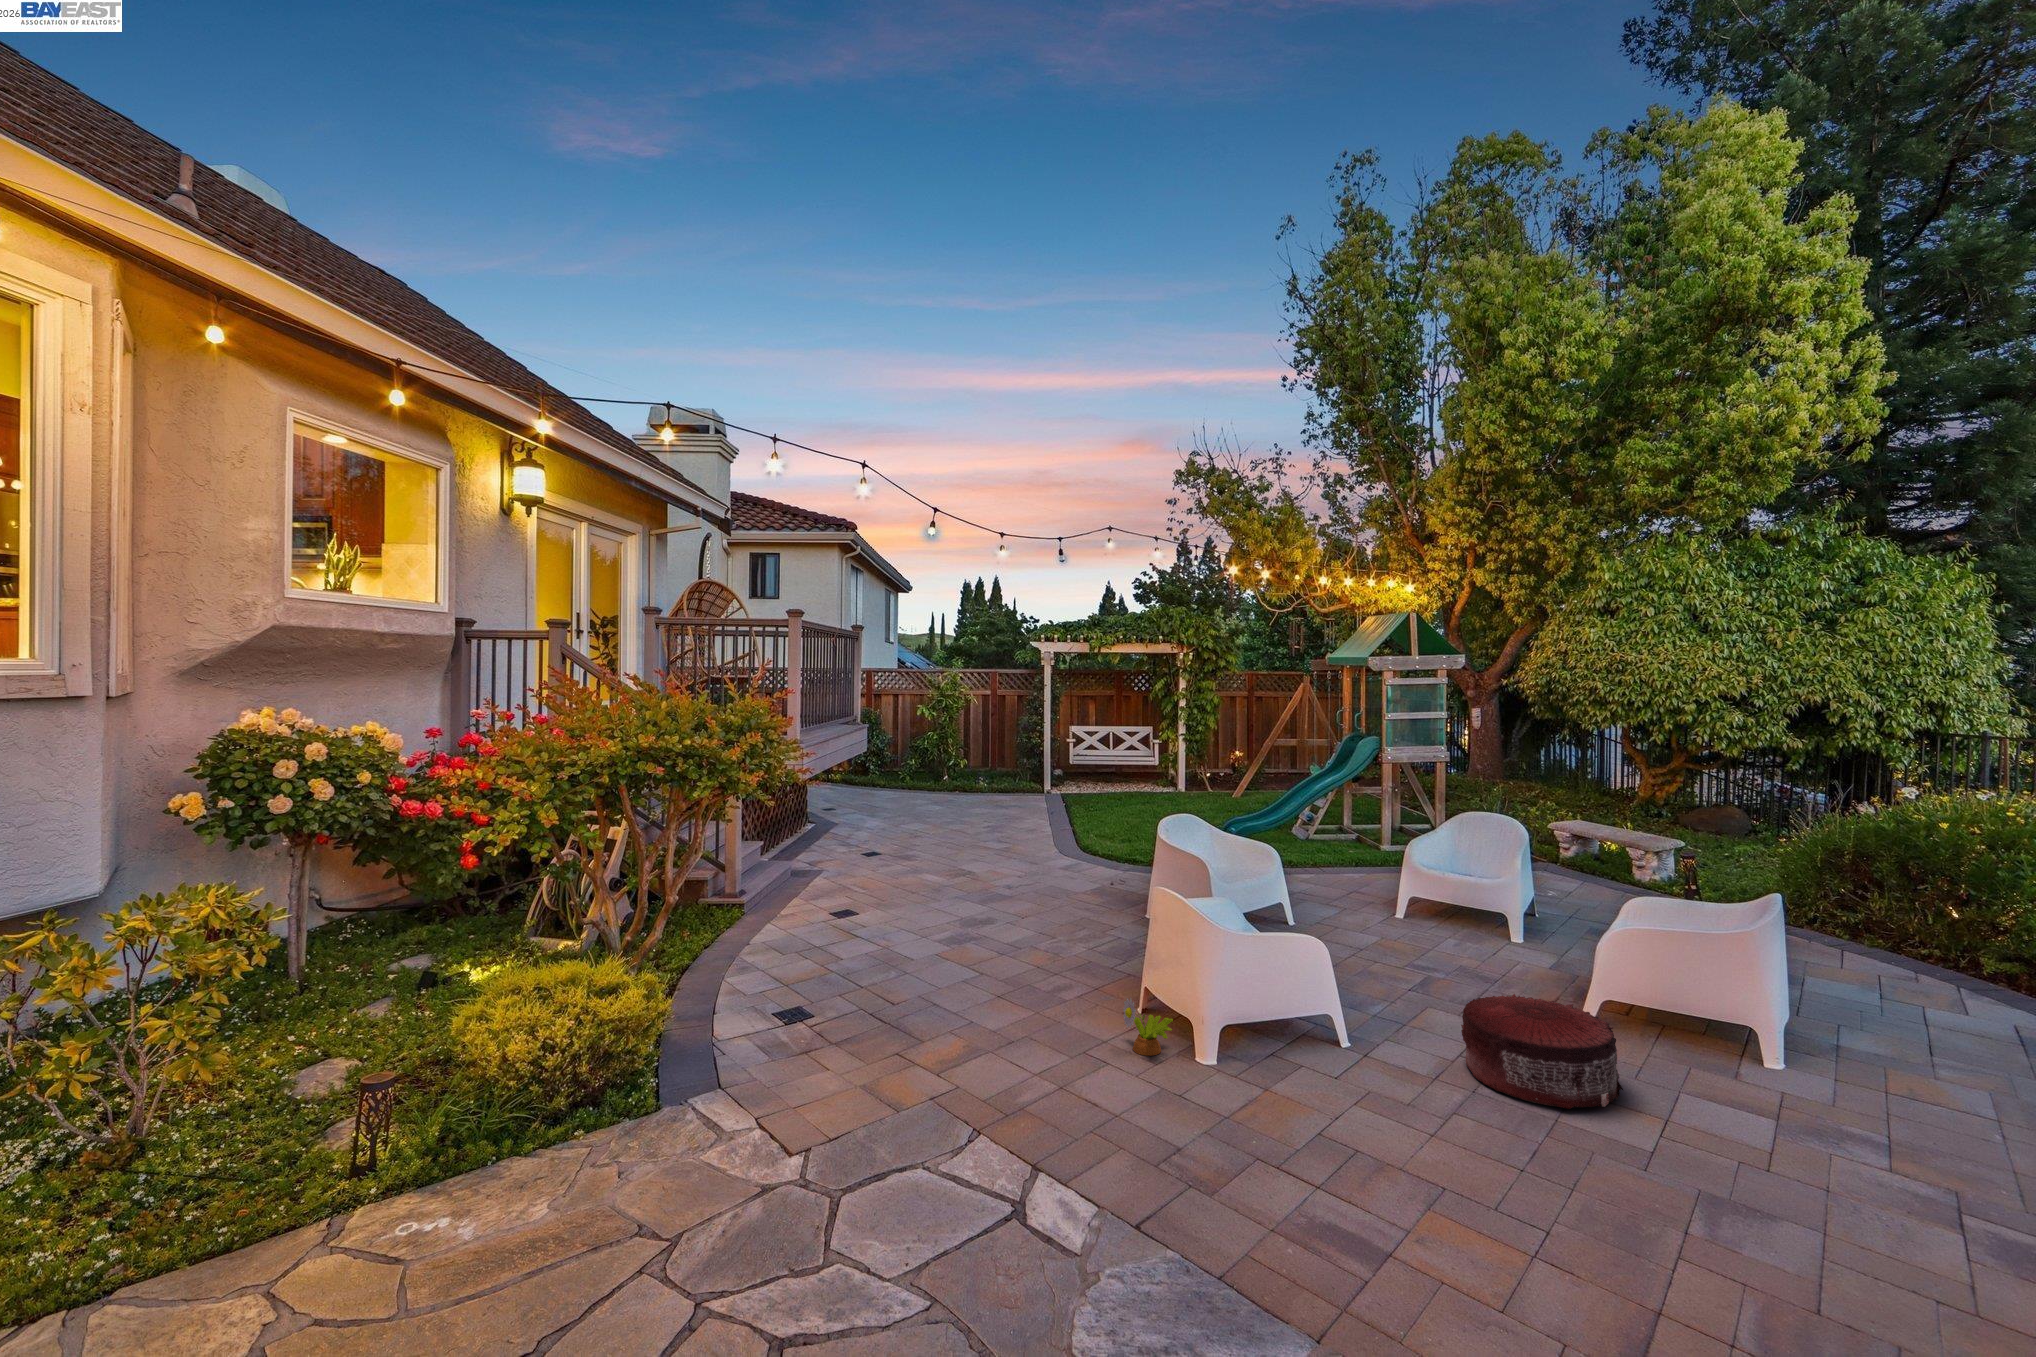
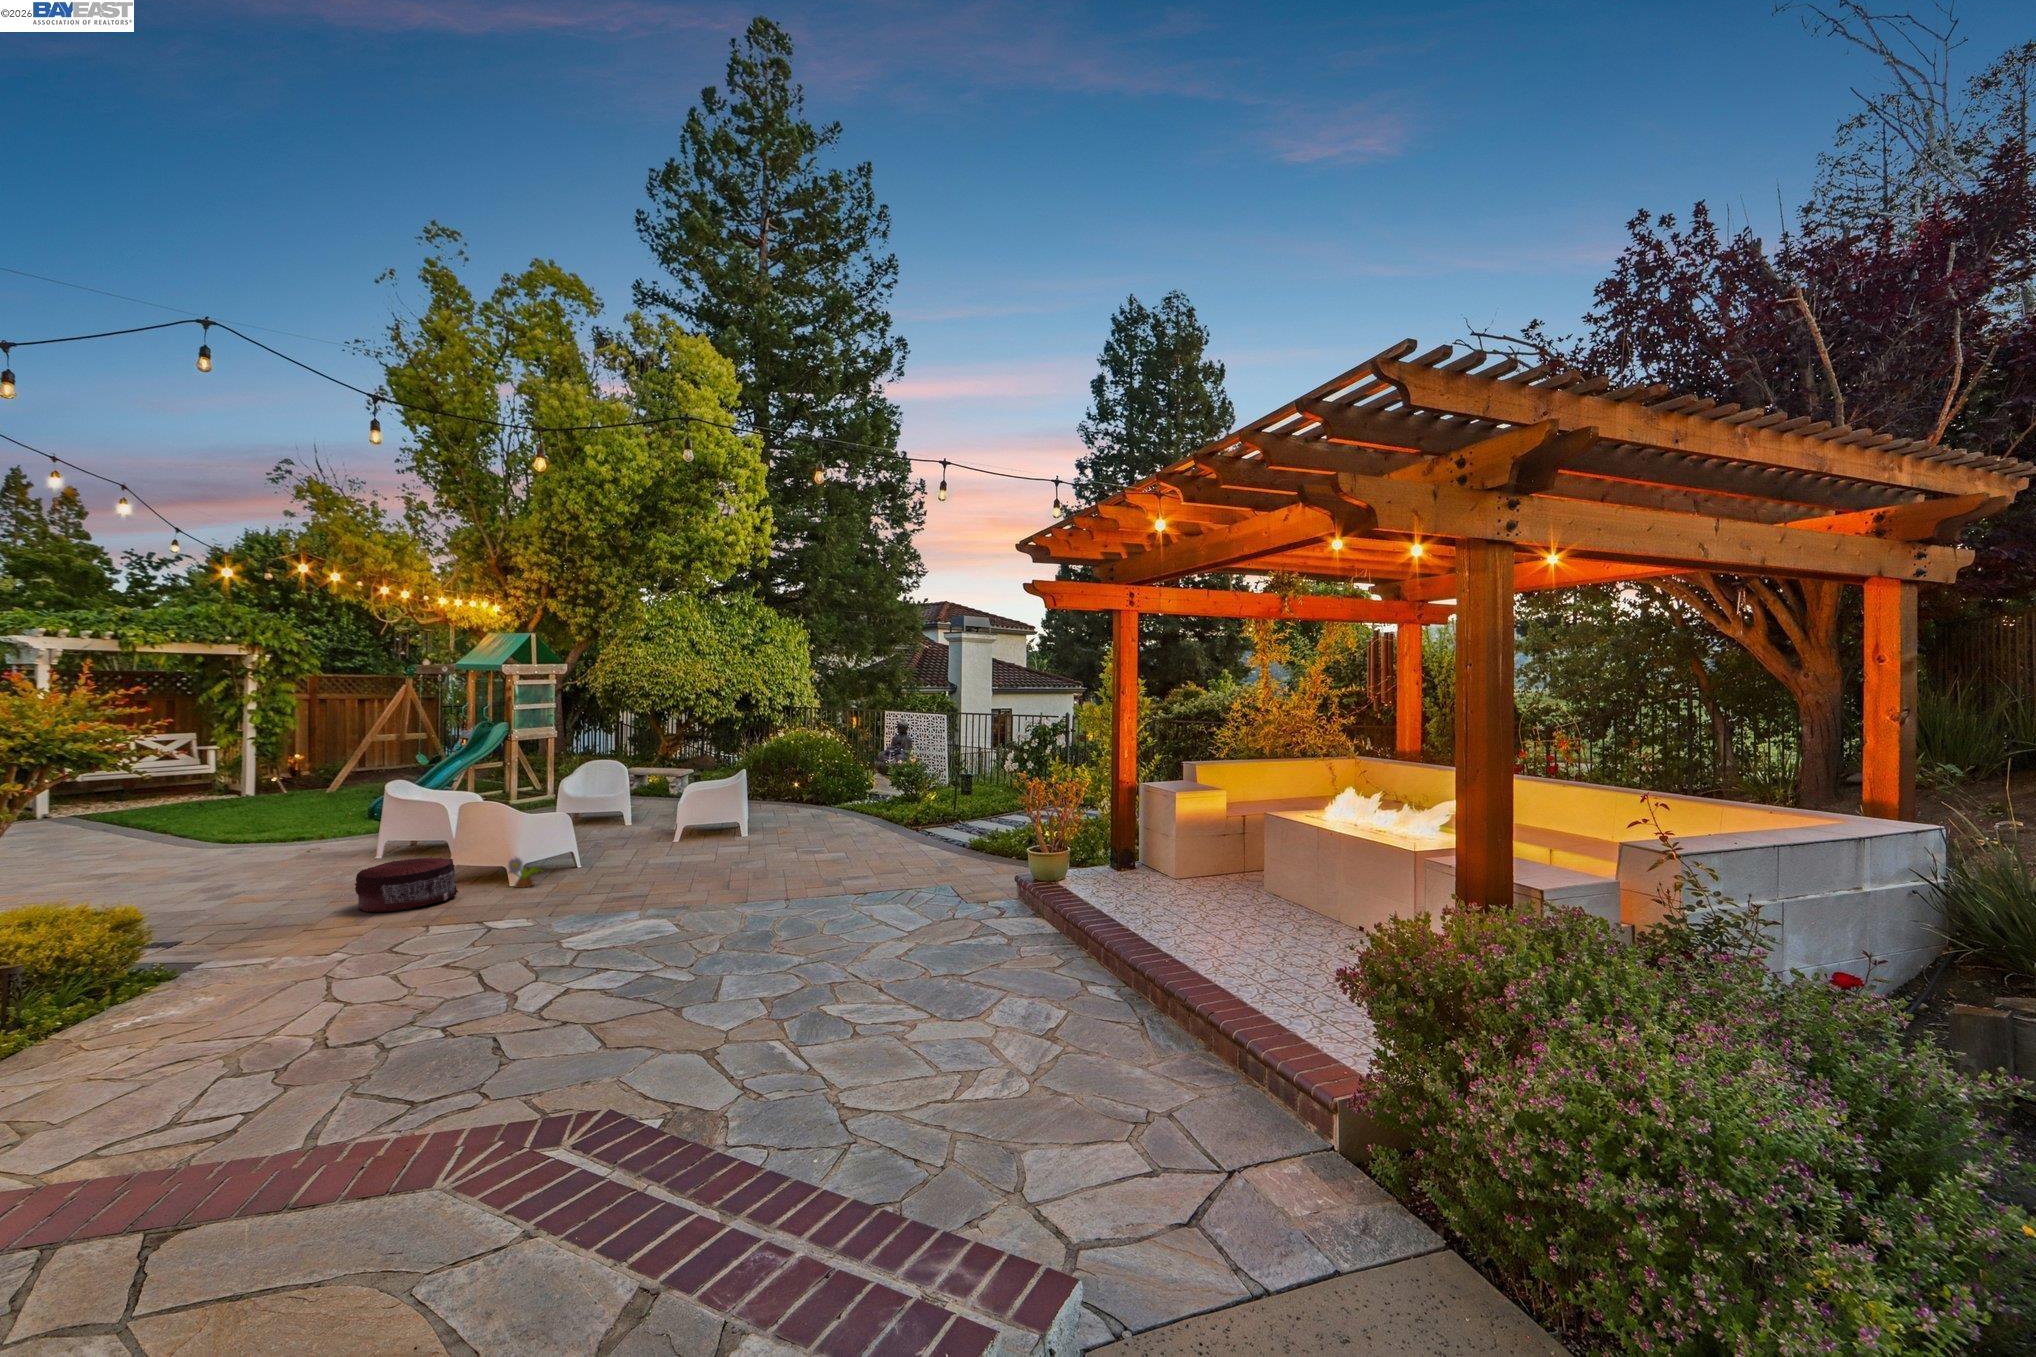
pouf: present [1461,994,1623,1109] -> present [355,857,458,912]

